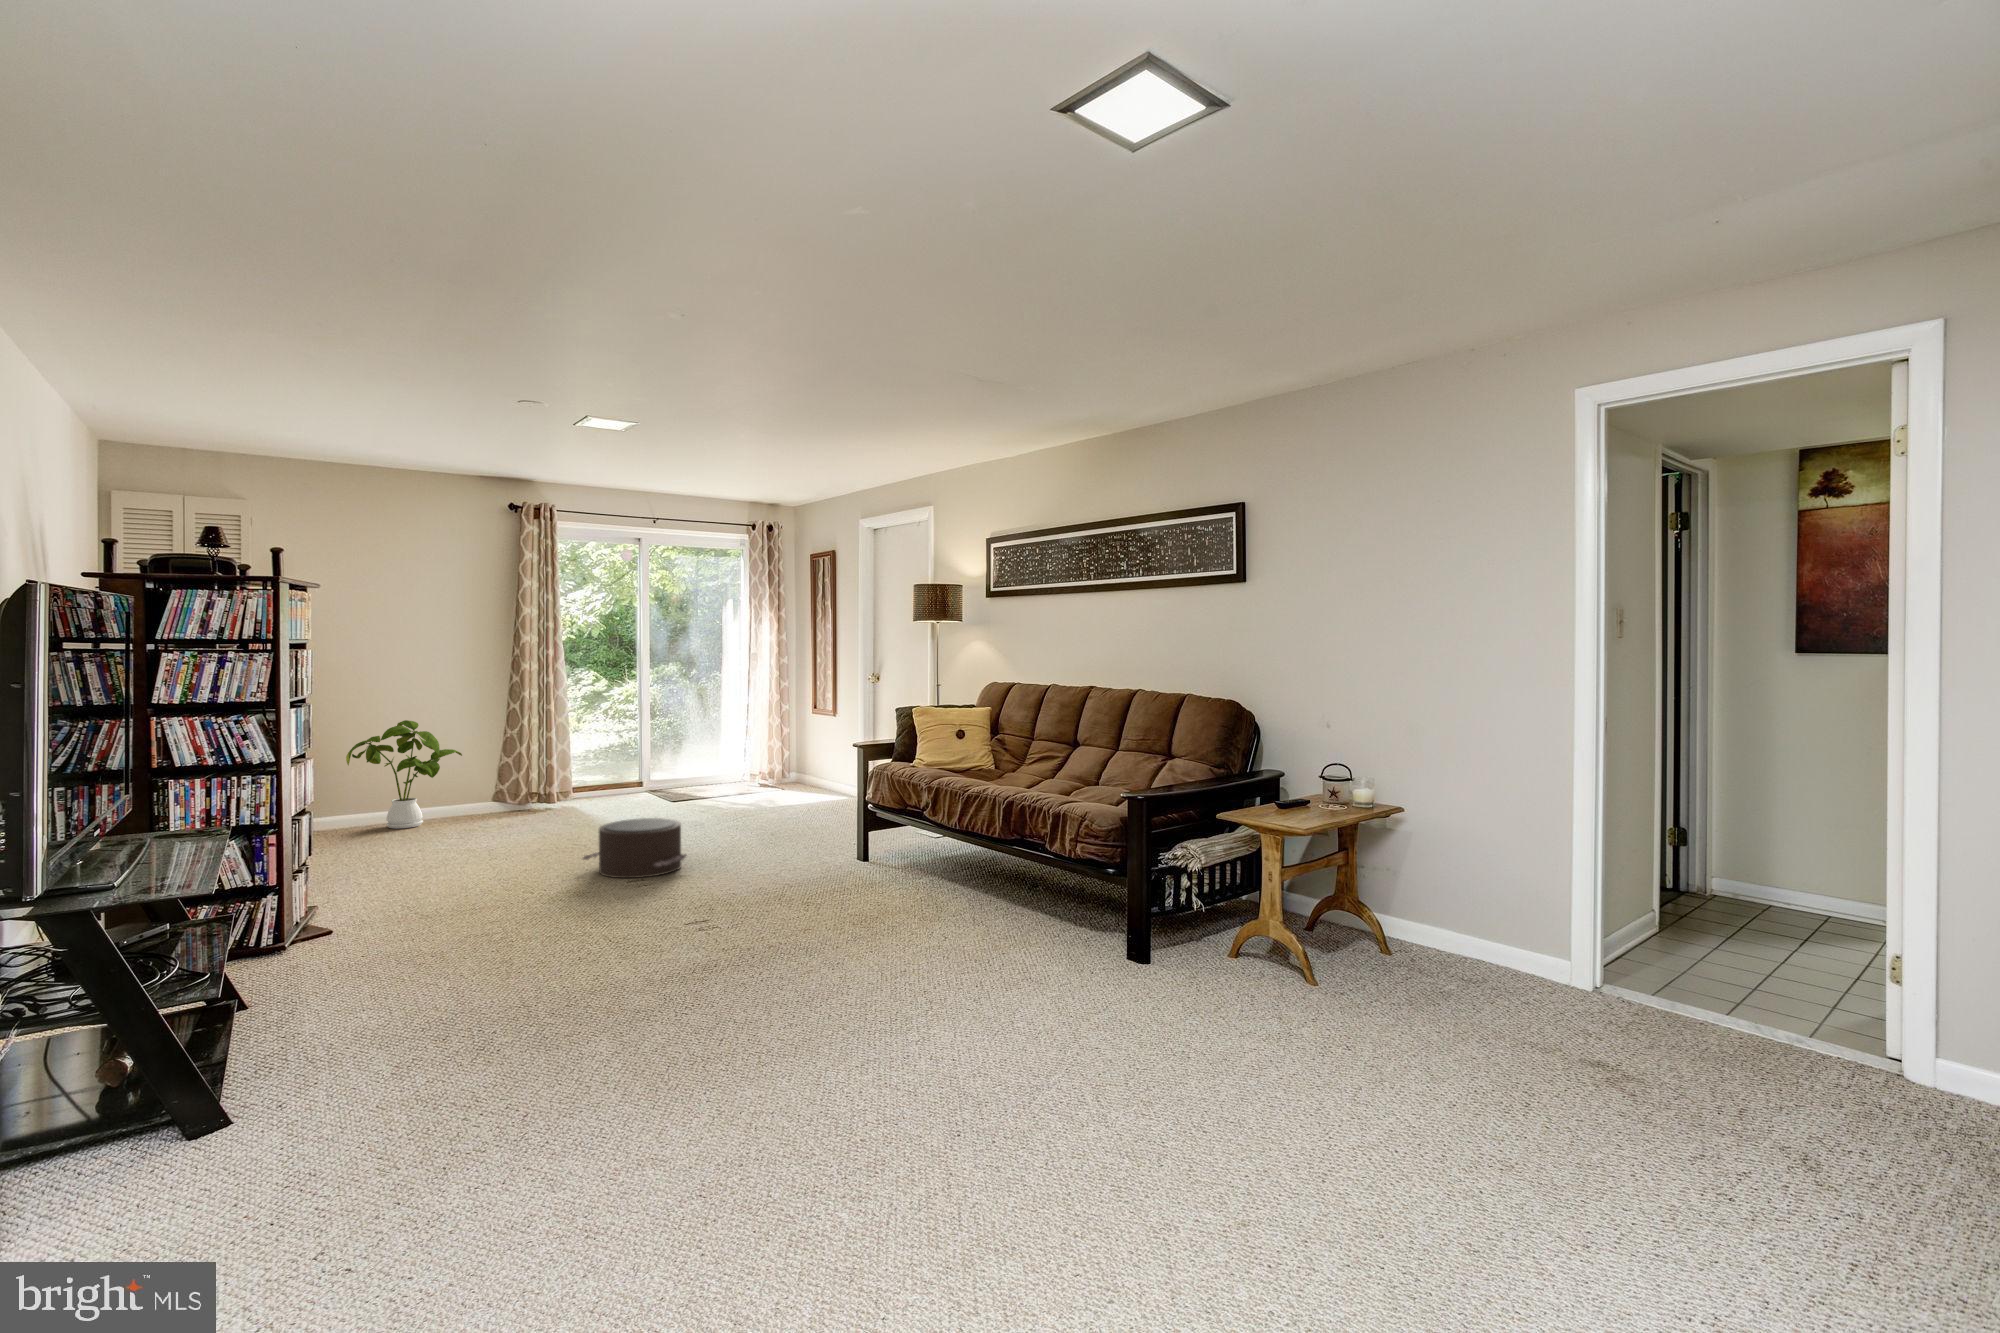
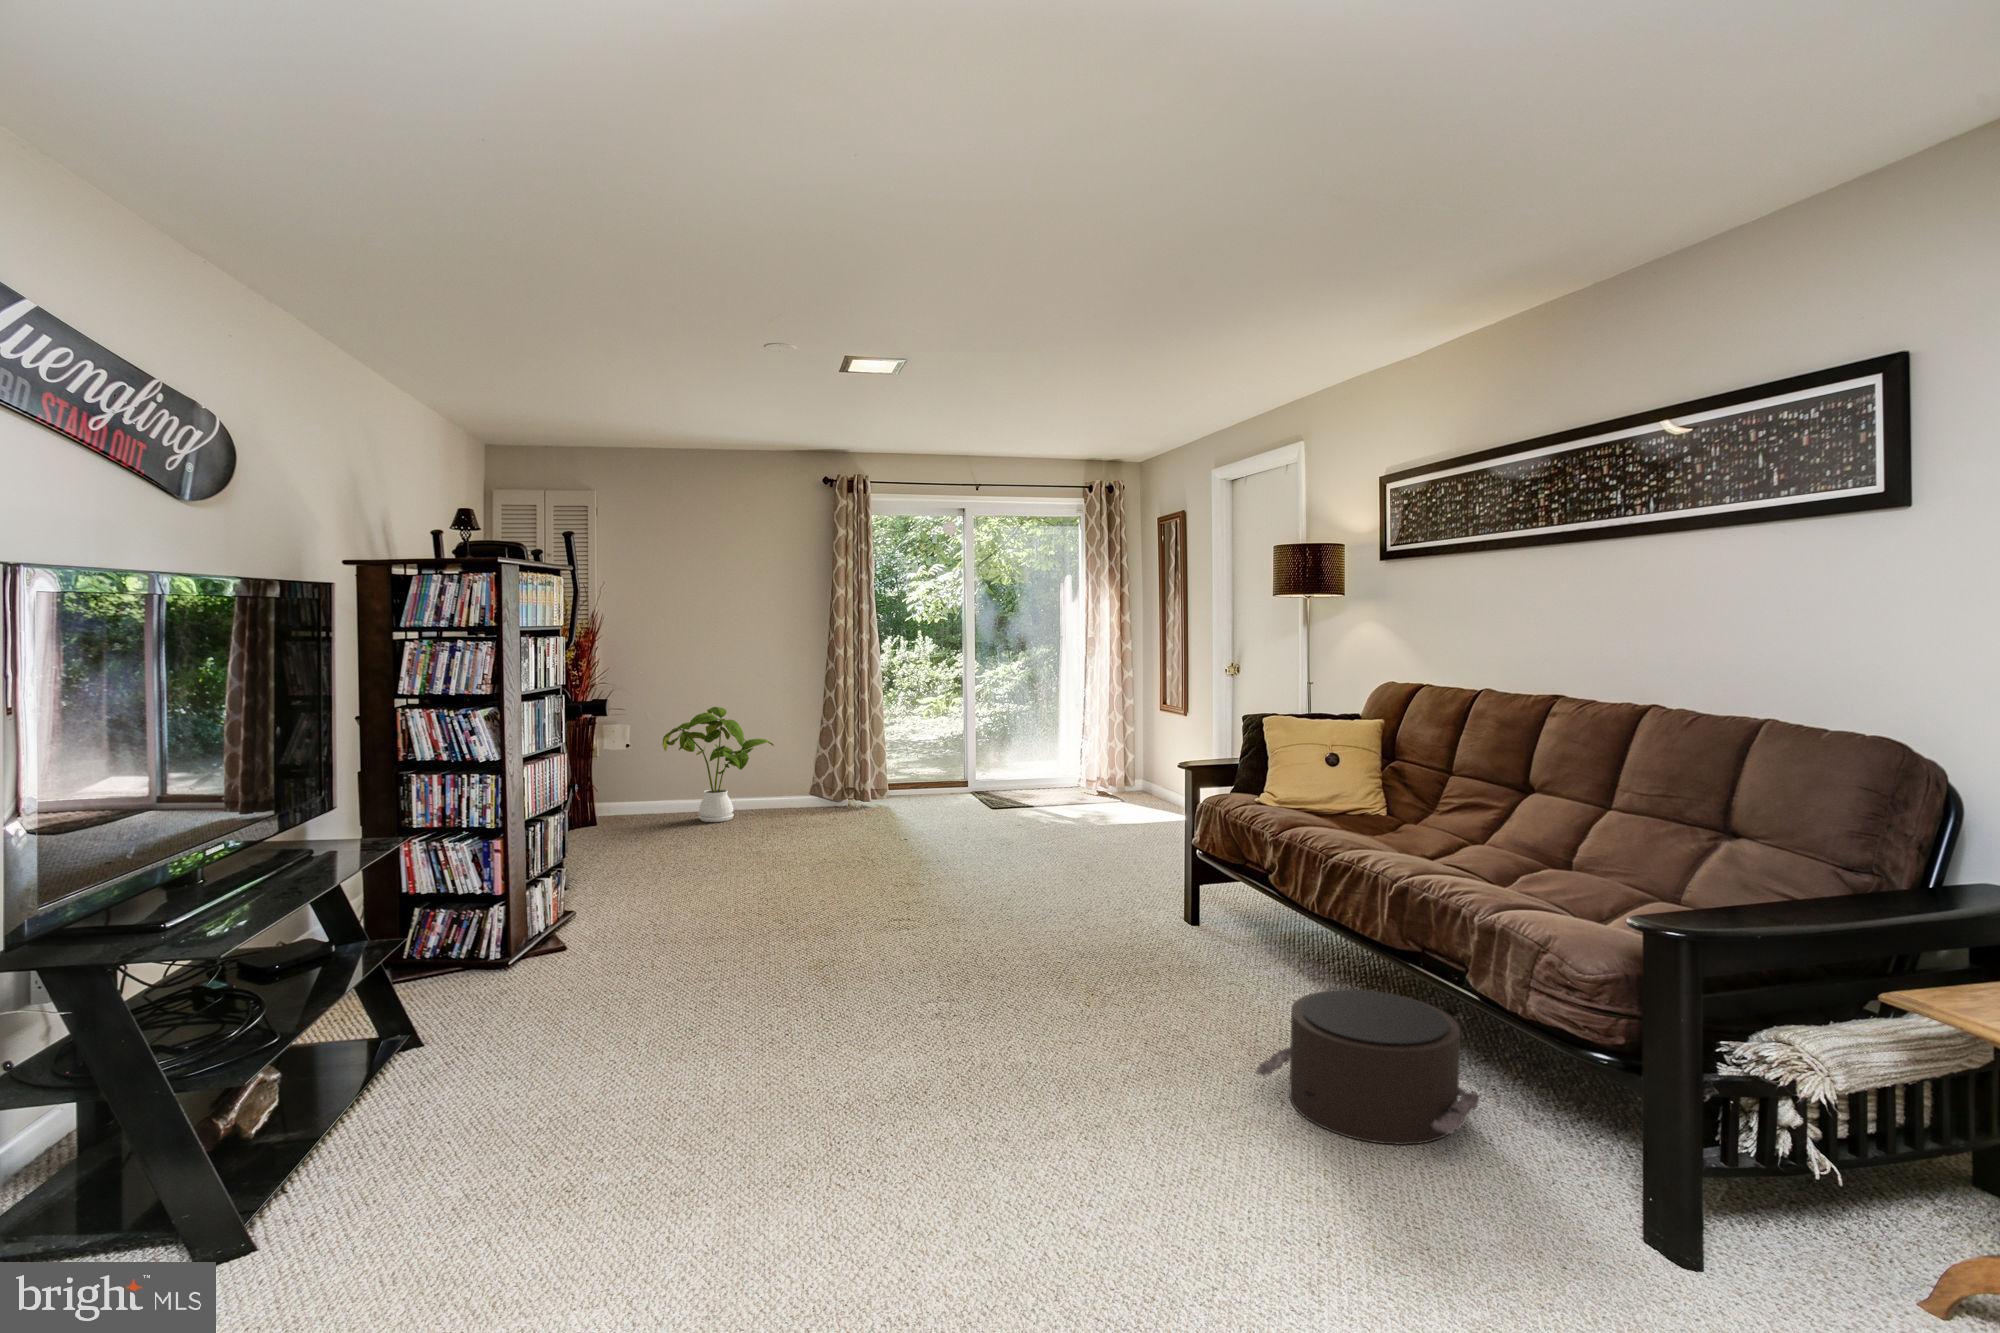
pouf: present [583,818,686,878] -> present [1256,989,1481,1145]

